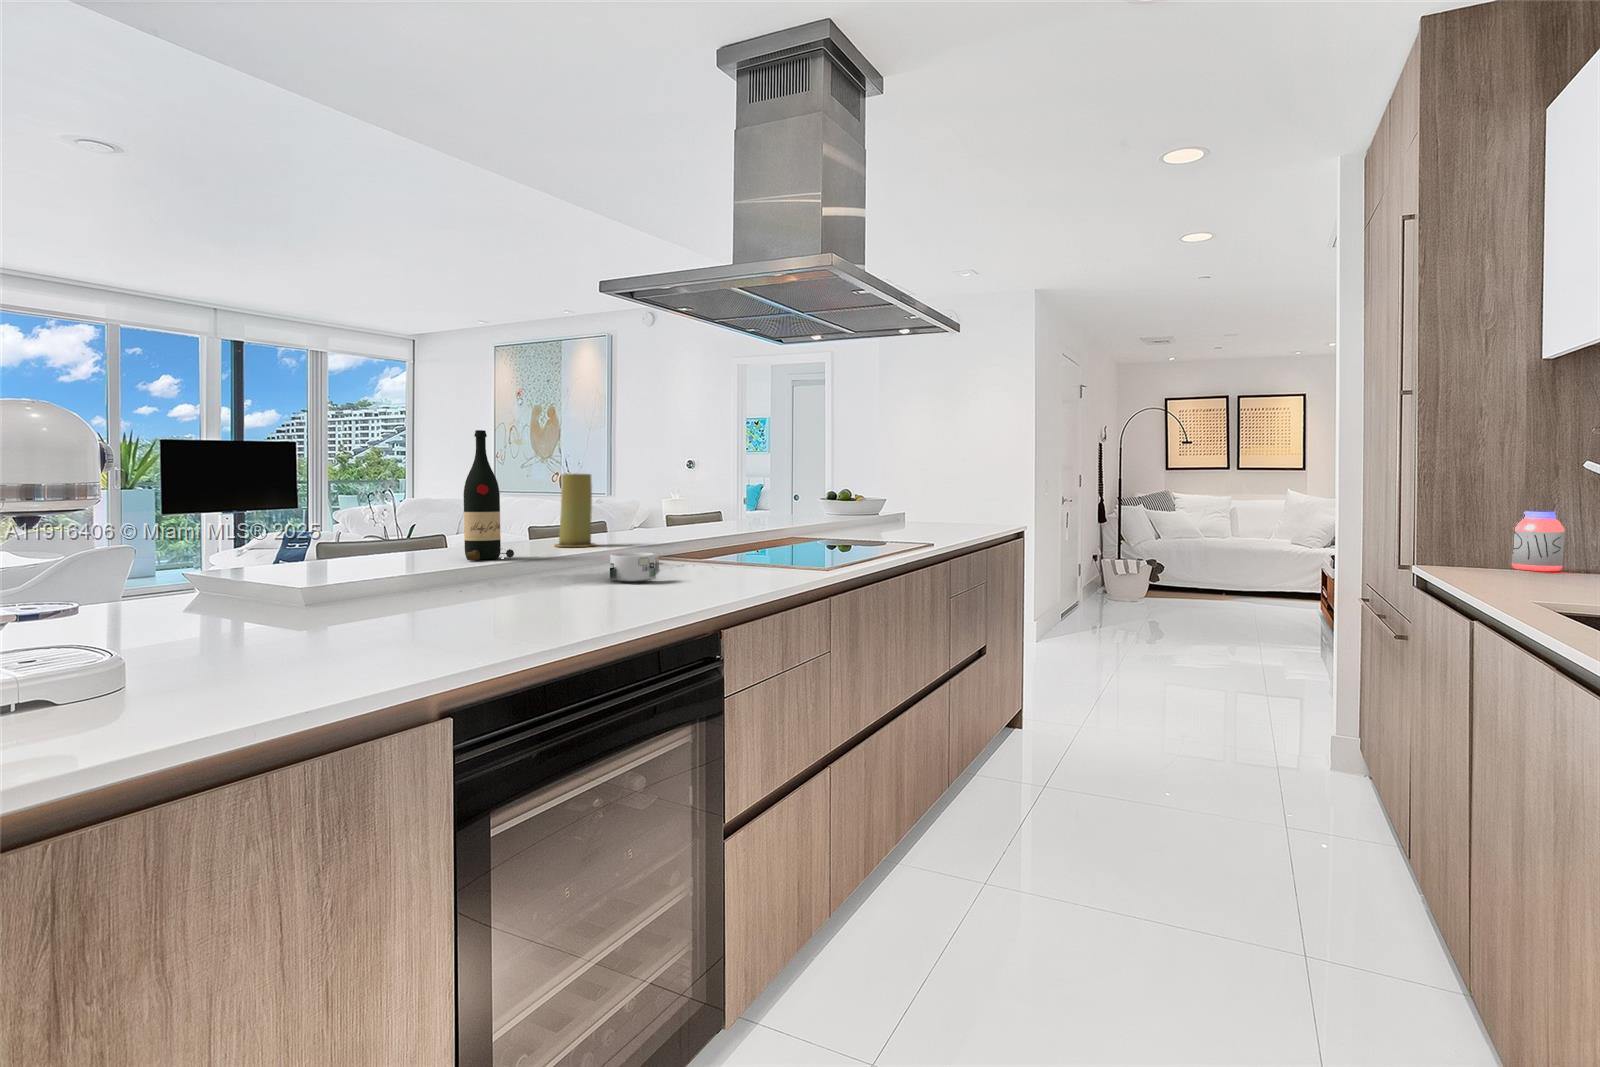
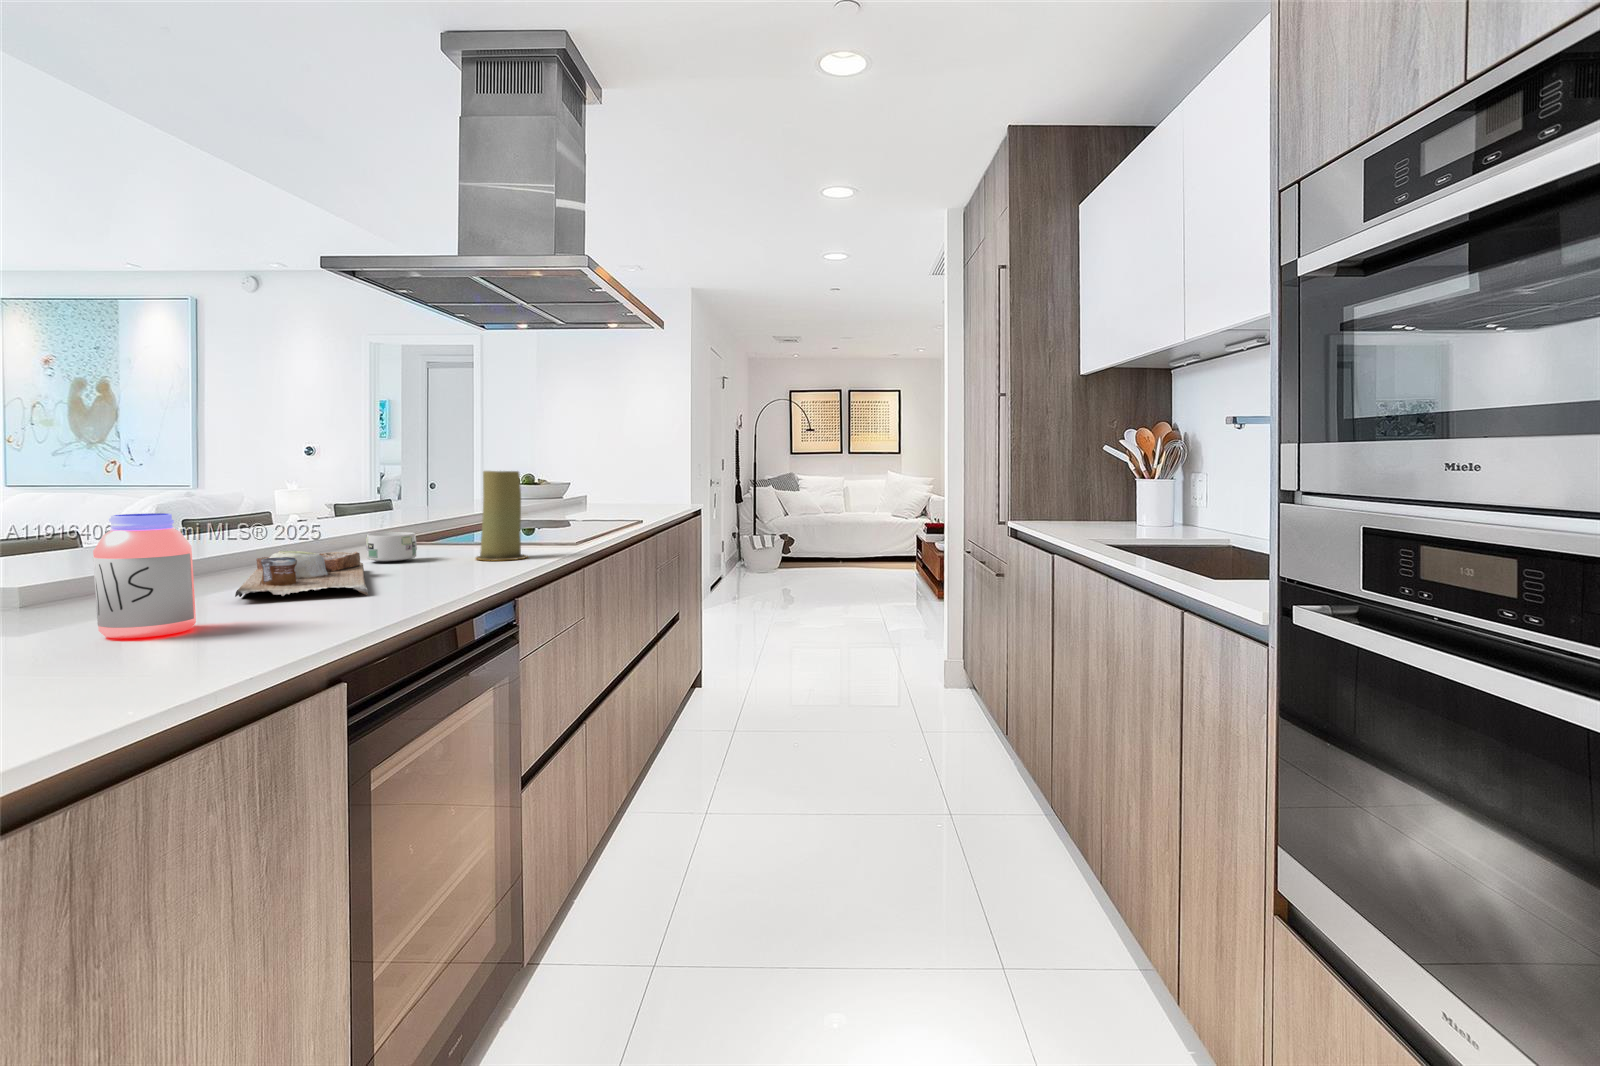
wine bottle: present [464,430,514,560] -> none [172,405,241,548]
candle: present [555,473,596,547] -> present [476,471,527,560]
jar: present [1512,511,1565,571] -> present [93,513,196,638]
cutting board: none [432,570,592,621] -> present [235,551,368,597]

